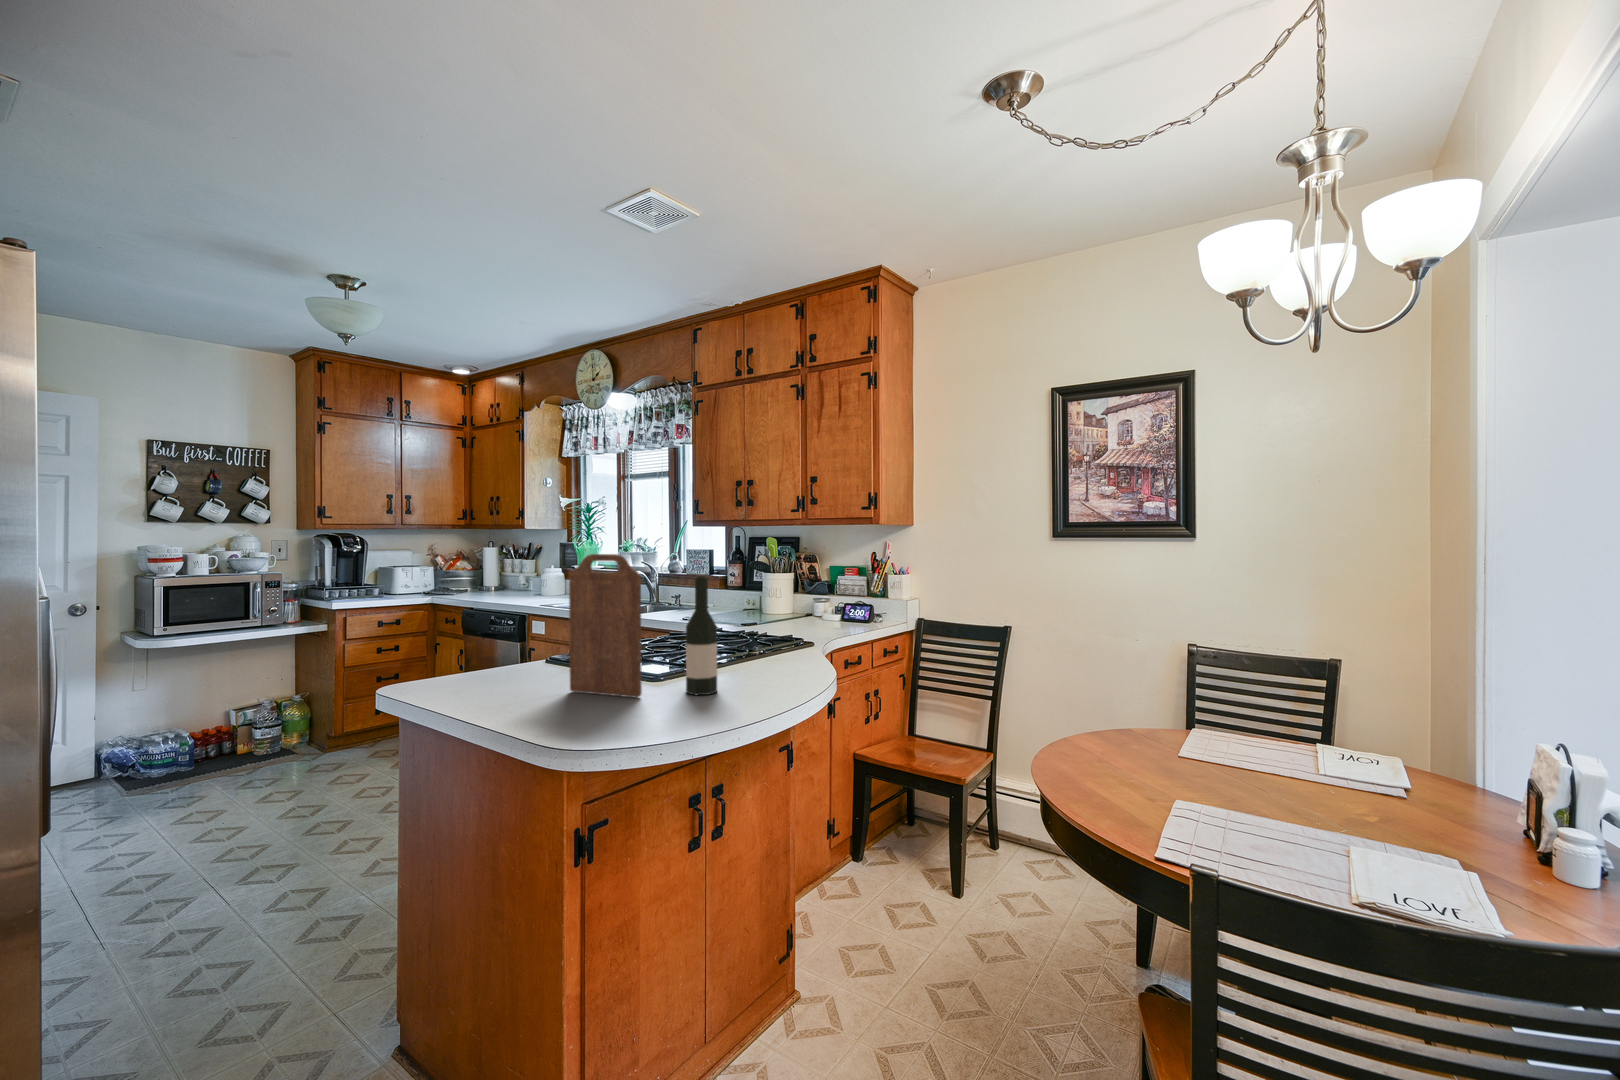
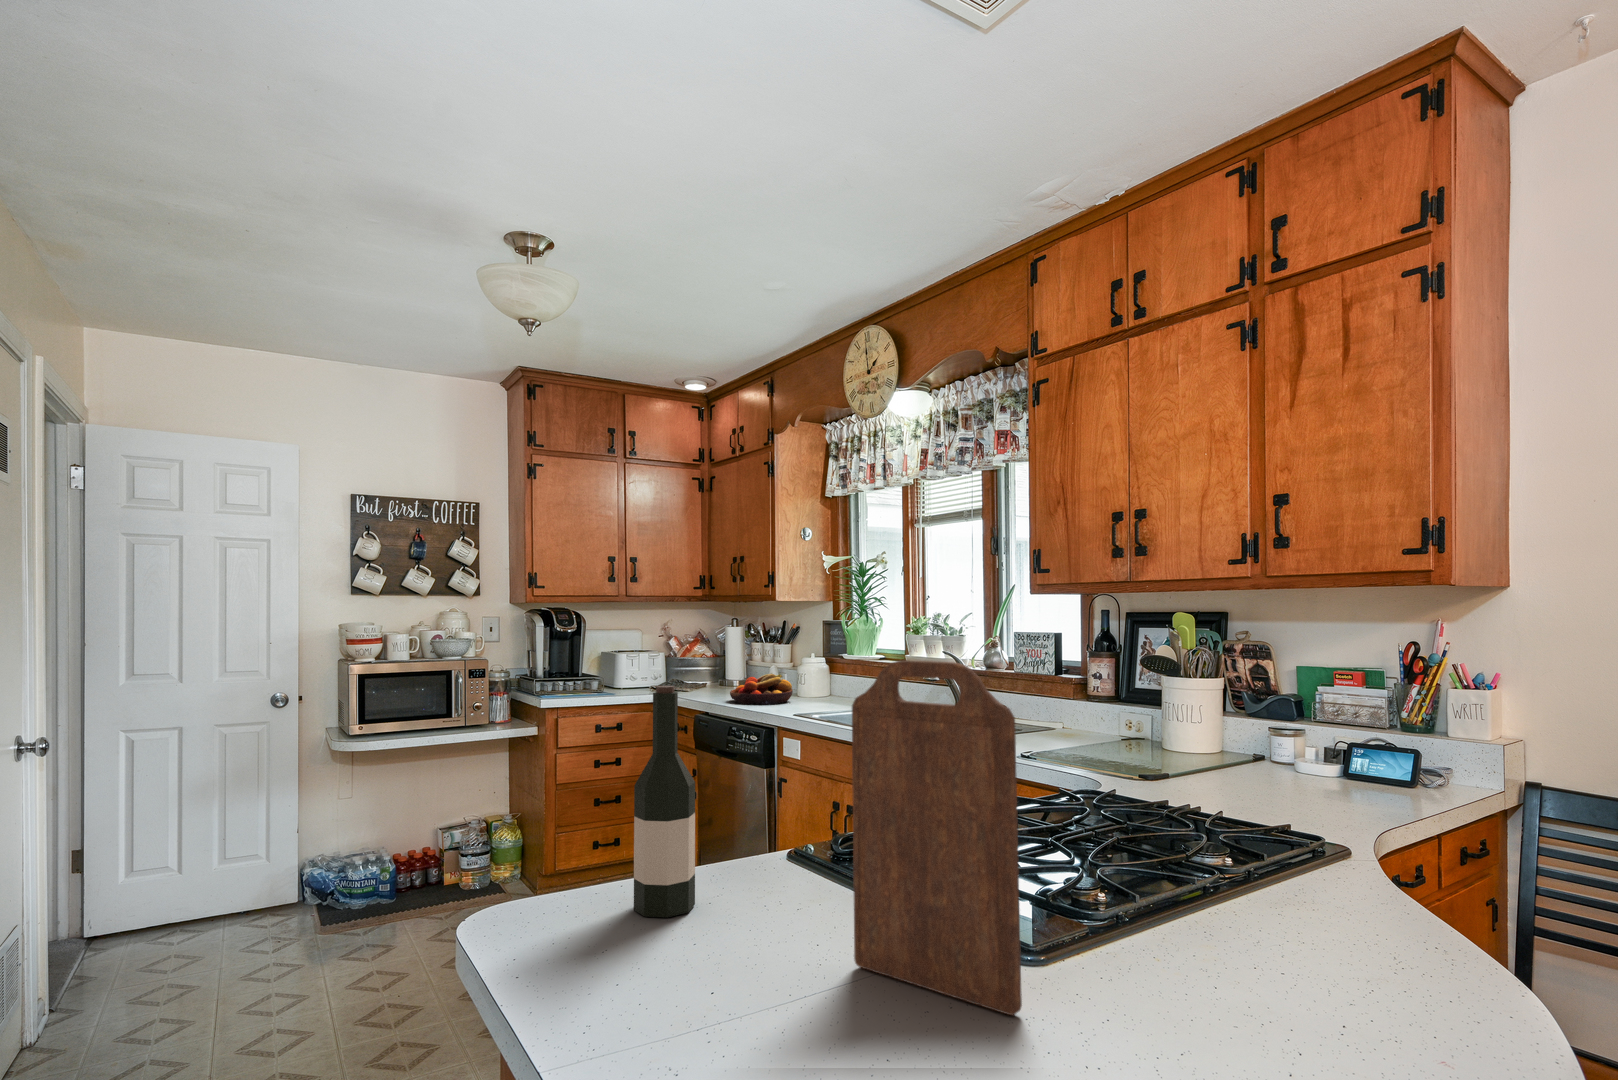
wine bottle: present [686,574,717,695] -> present [634,686,695,918]
fruit bowl: none [491,580,538,601] -> present [730,674,793,705]

